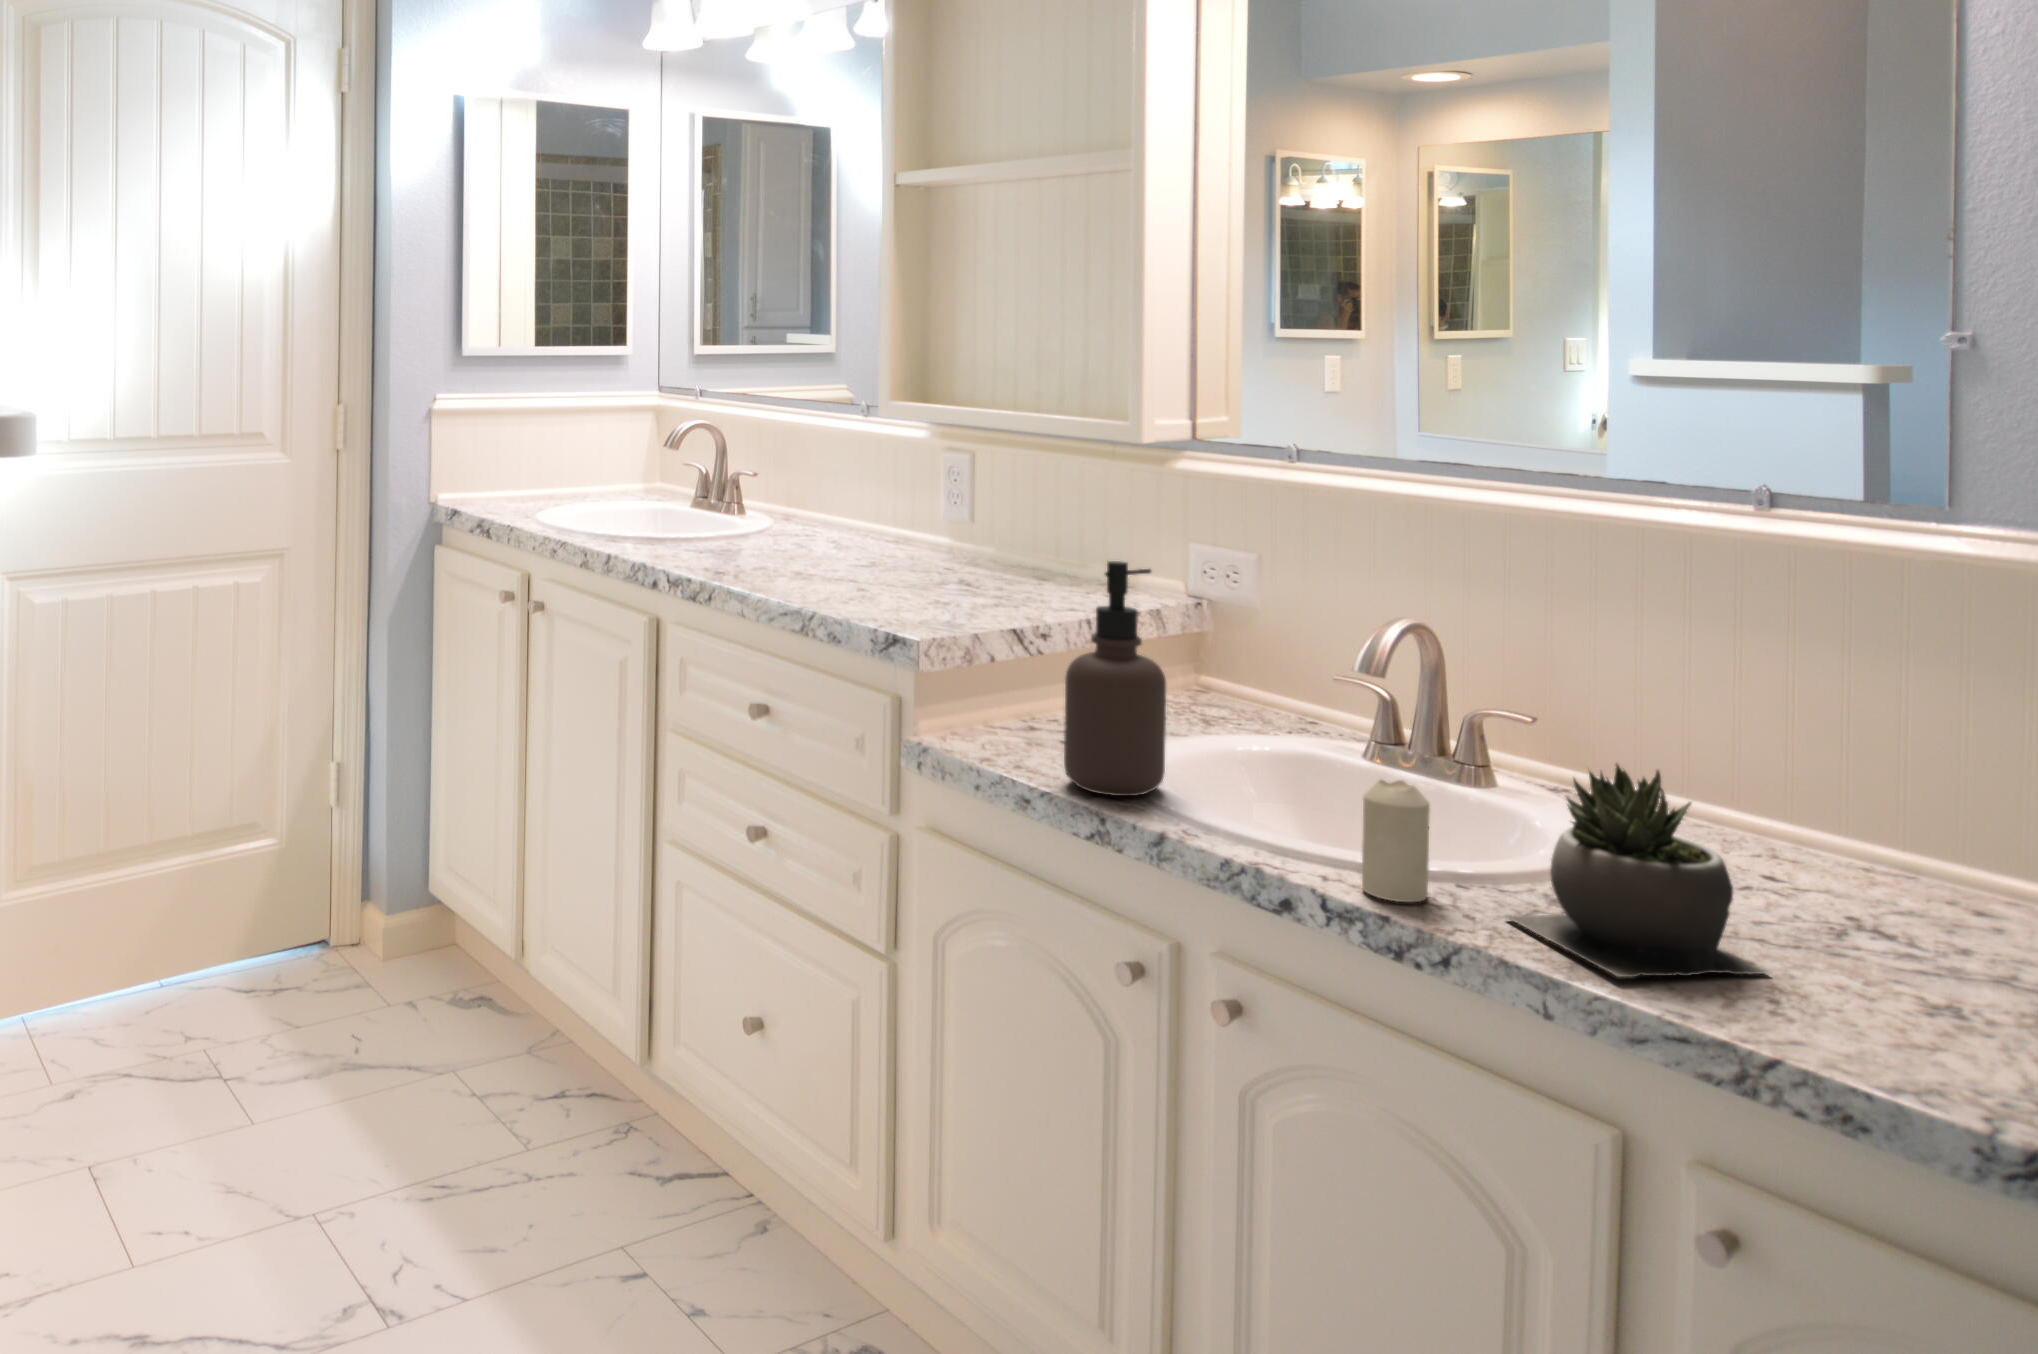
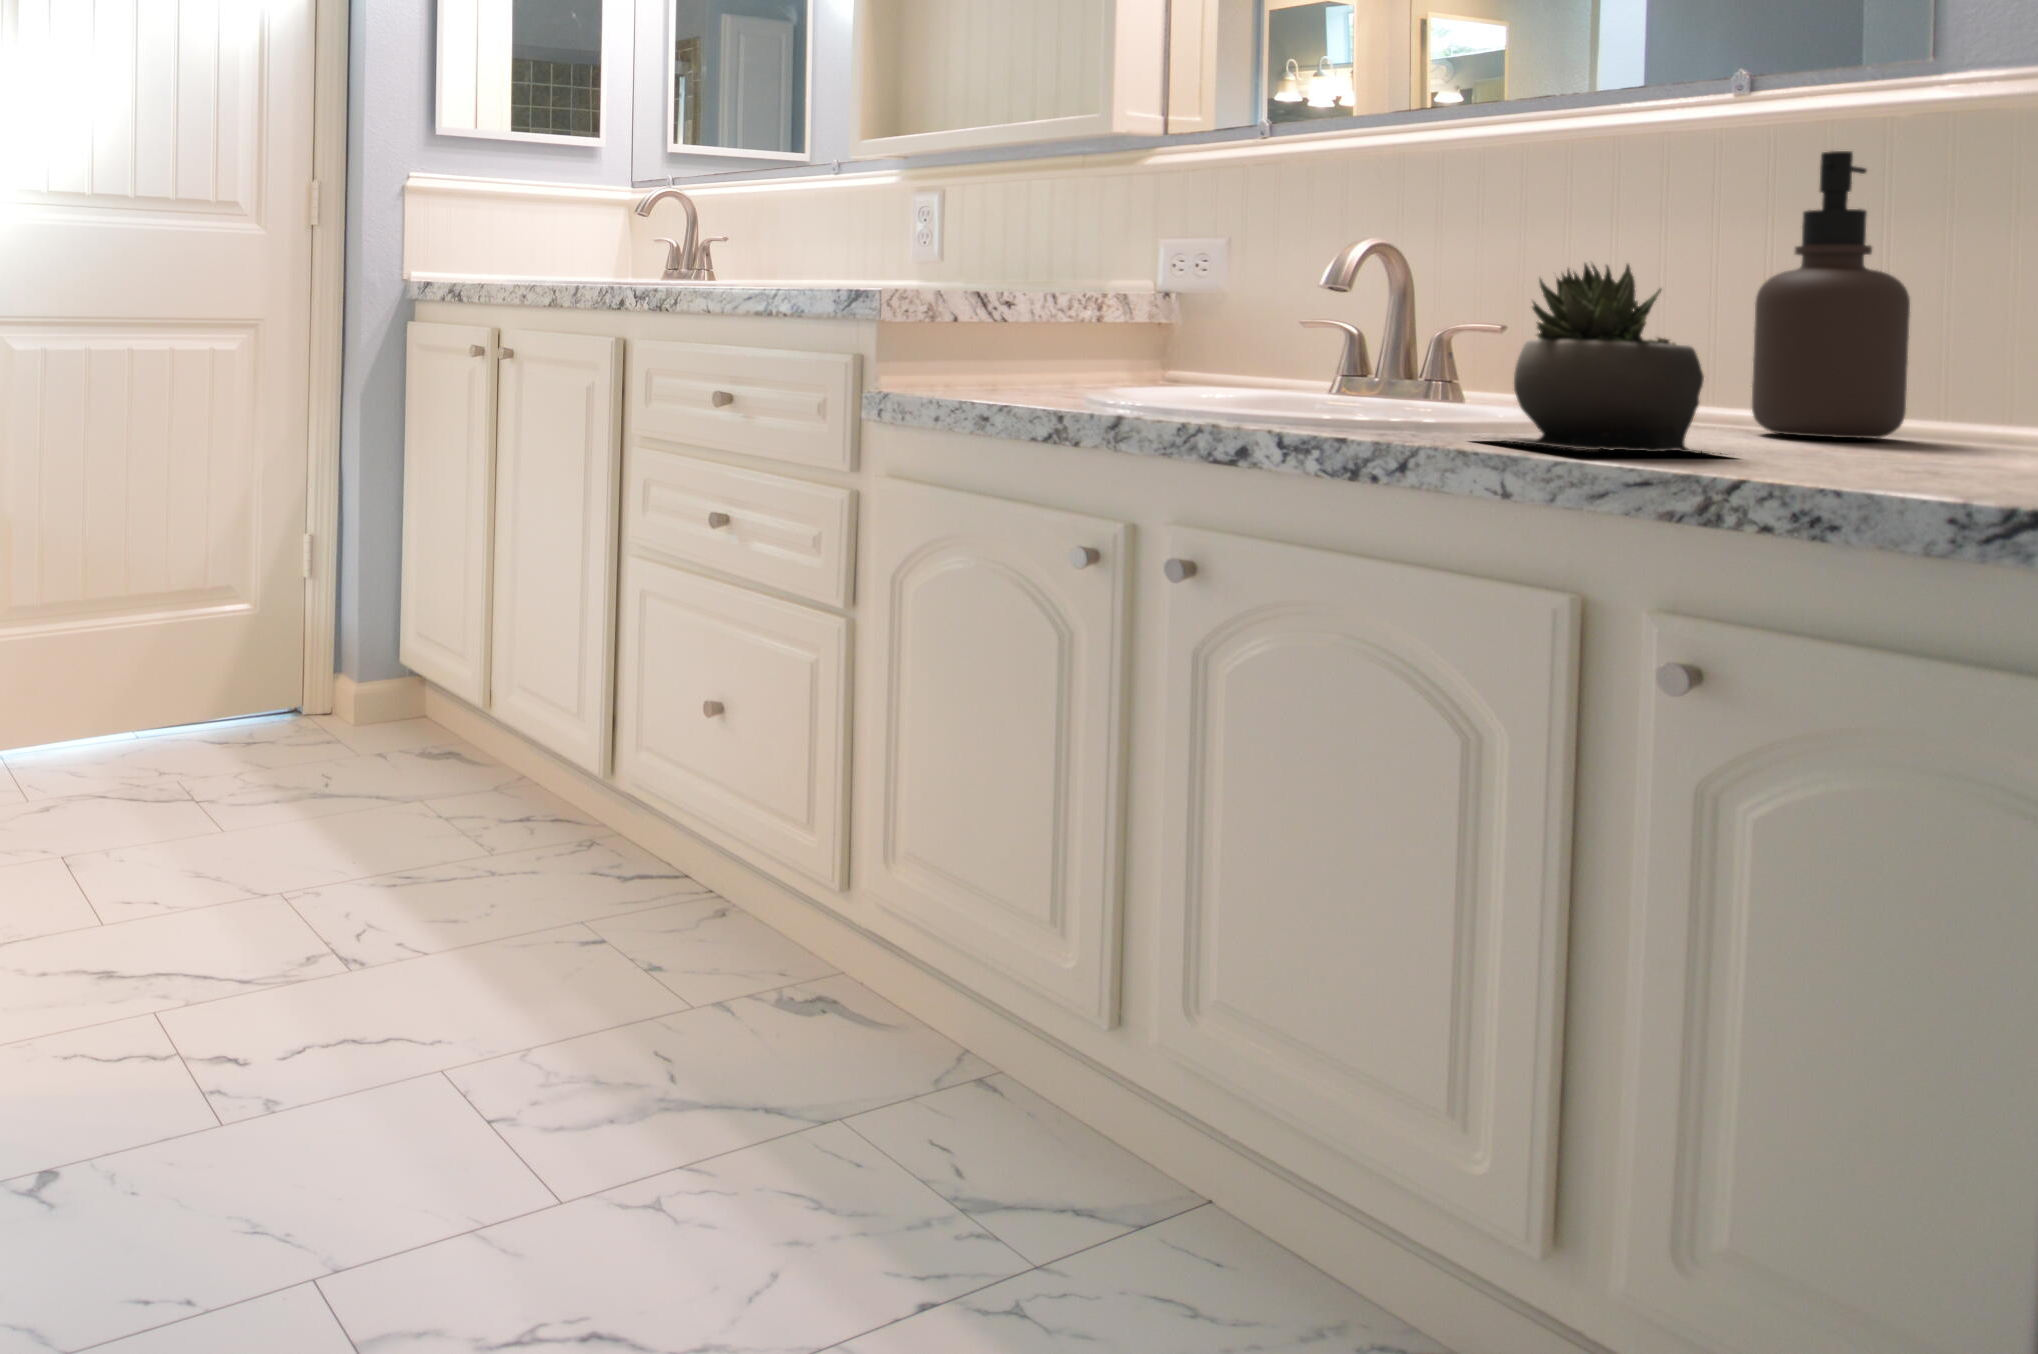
soap dispenser: present [1064,561,1166,796] -> present [1752,151,1910,438]
candle: present [1362,780,1430,902] -> none [1320,318,1391,432]

